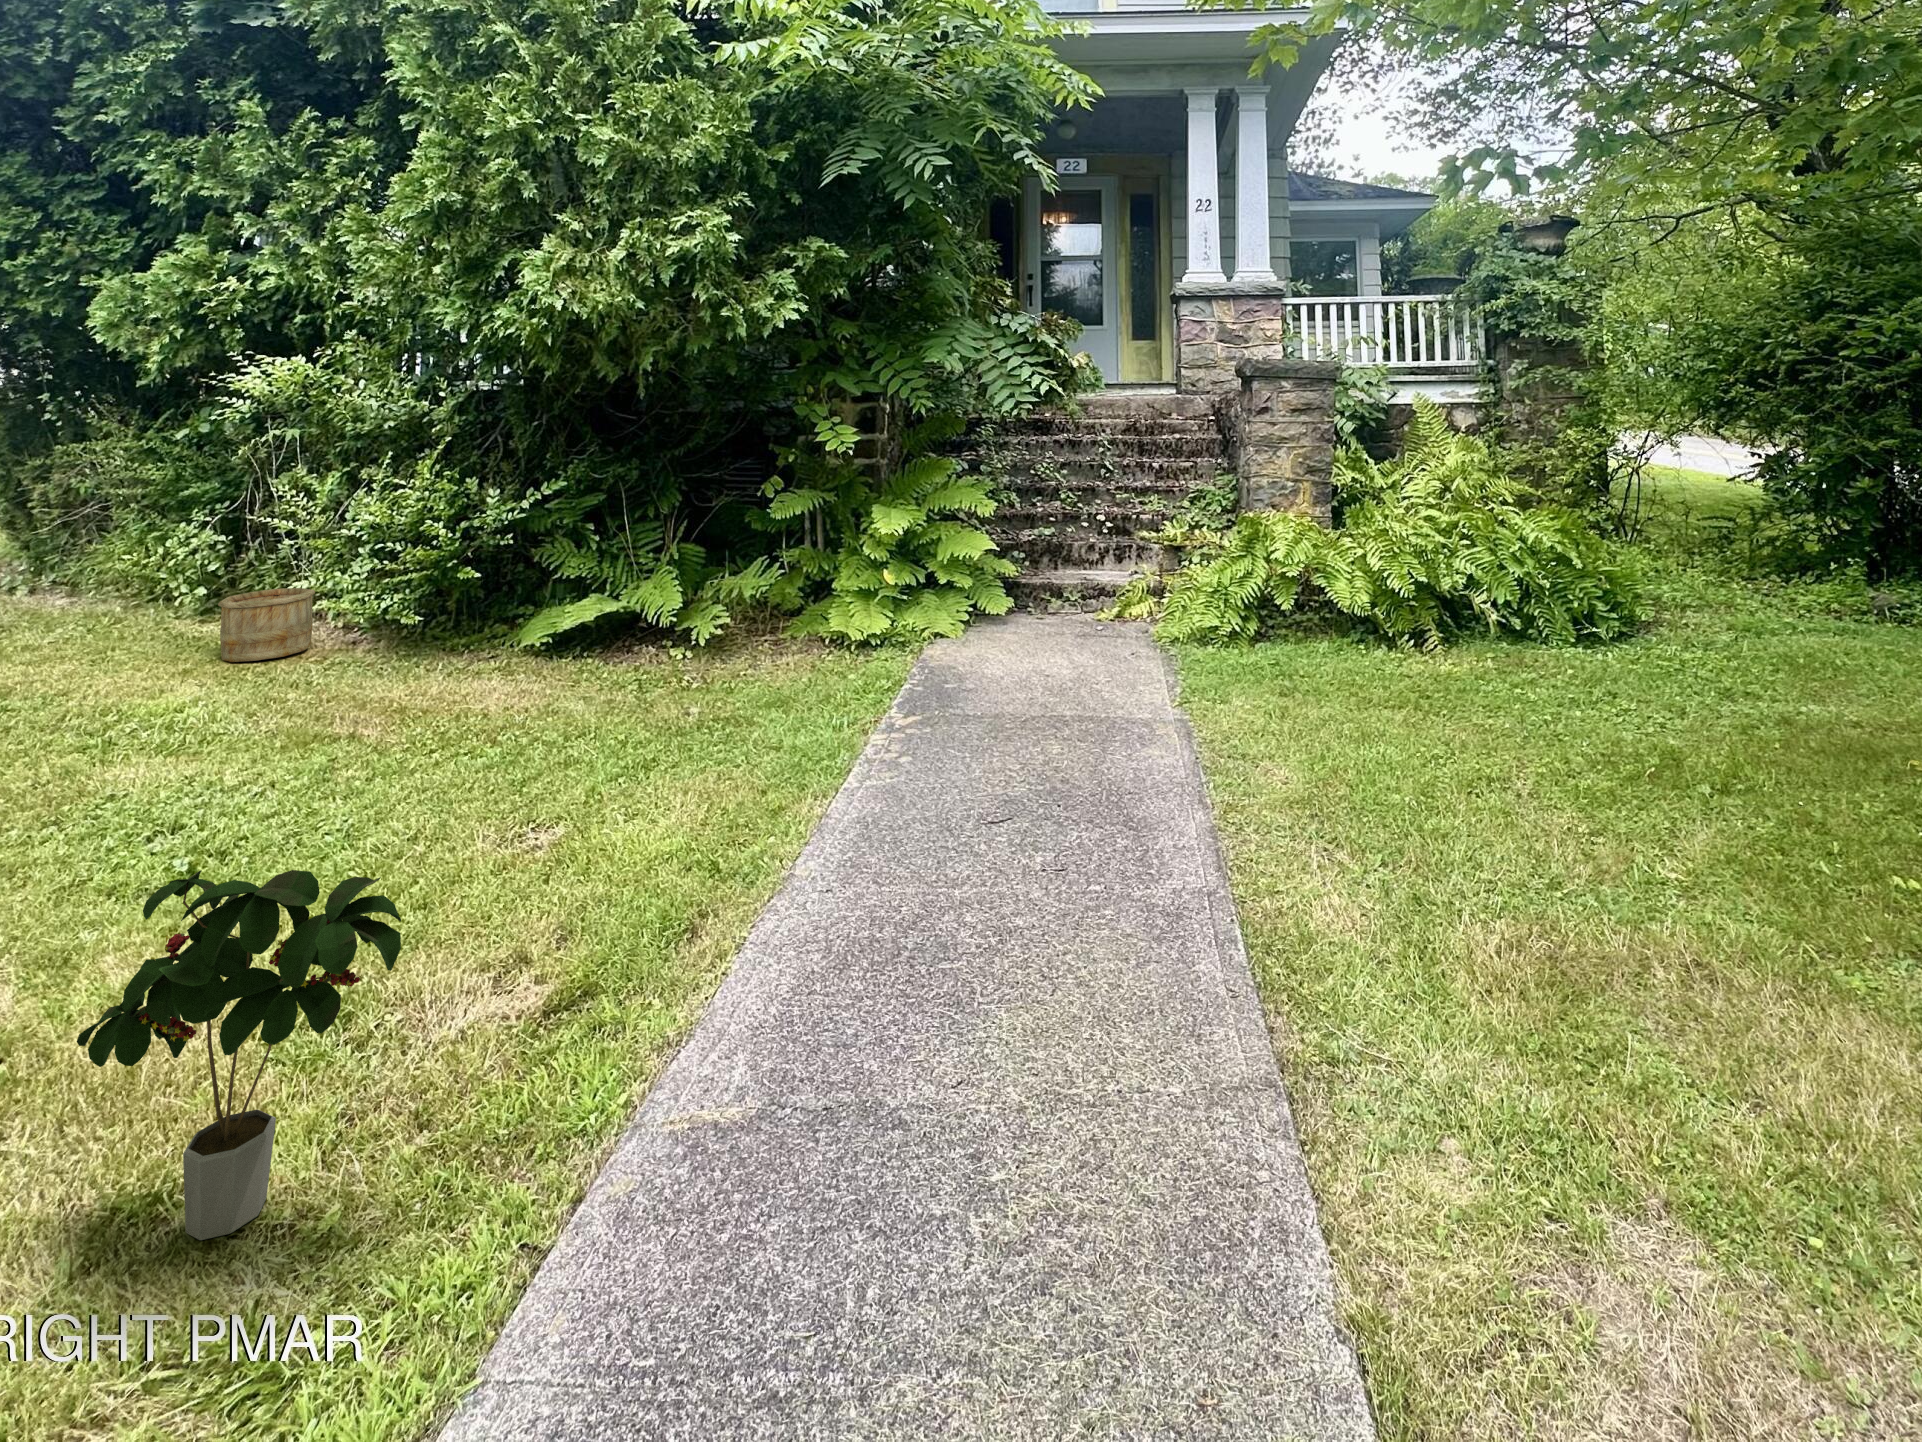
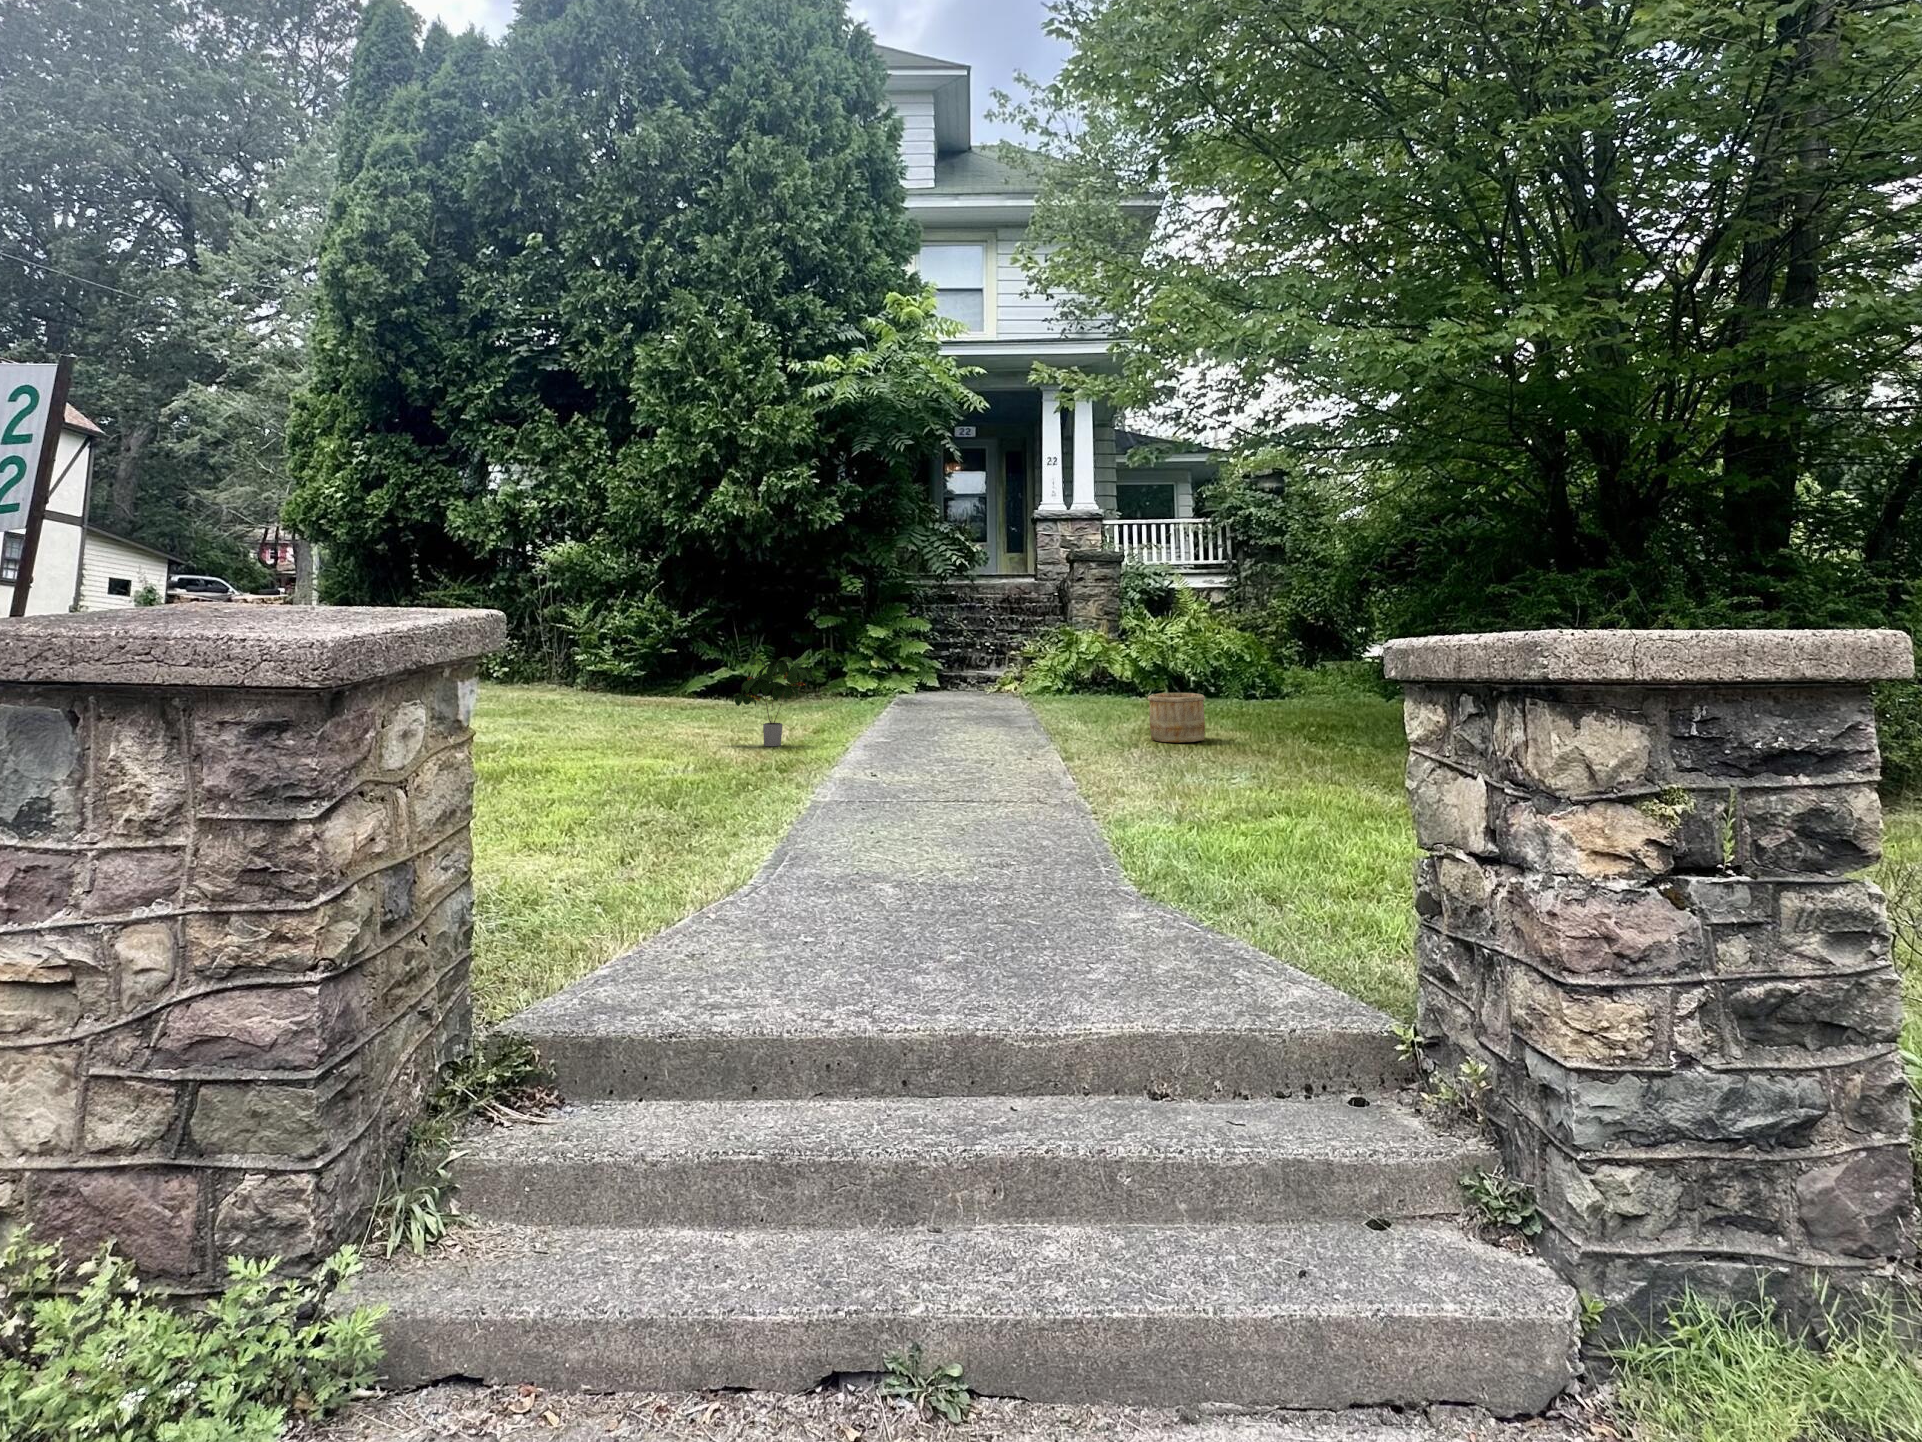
wooden bucket: present [218,588,315,662] -> present [1147,693,1205,743]

